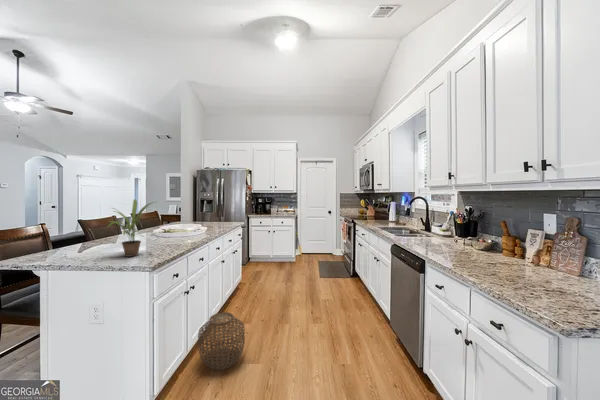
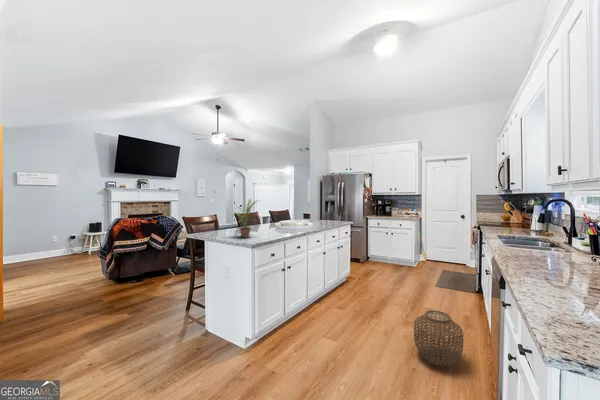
woven basket: present [198,312,245,370] -> present [414,310,463,367]

